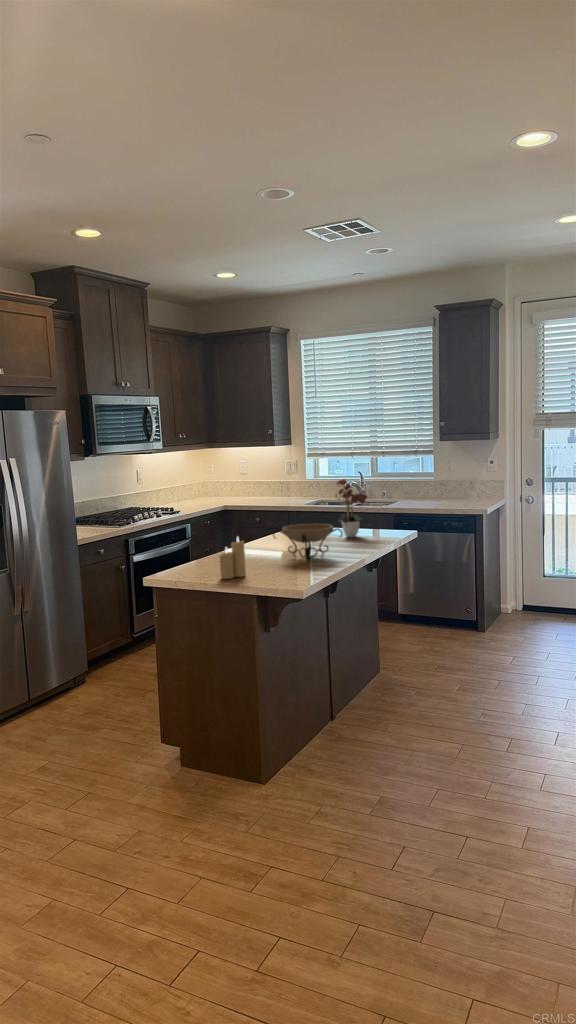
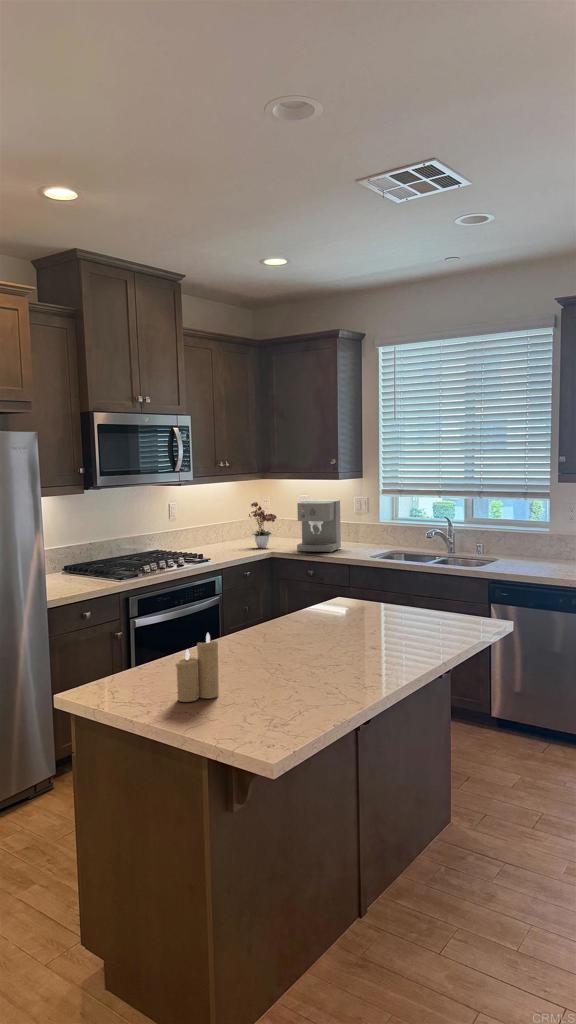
coffee maker: none [243,462,277,504] -> present [297,500,341,553]
flower arrangement: present [335,479,368,537] -> present [249,502,277,548]
decorative bowl: present [273,524,343,559] -> none [280,609,386,668]

